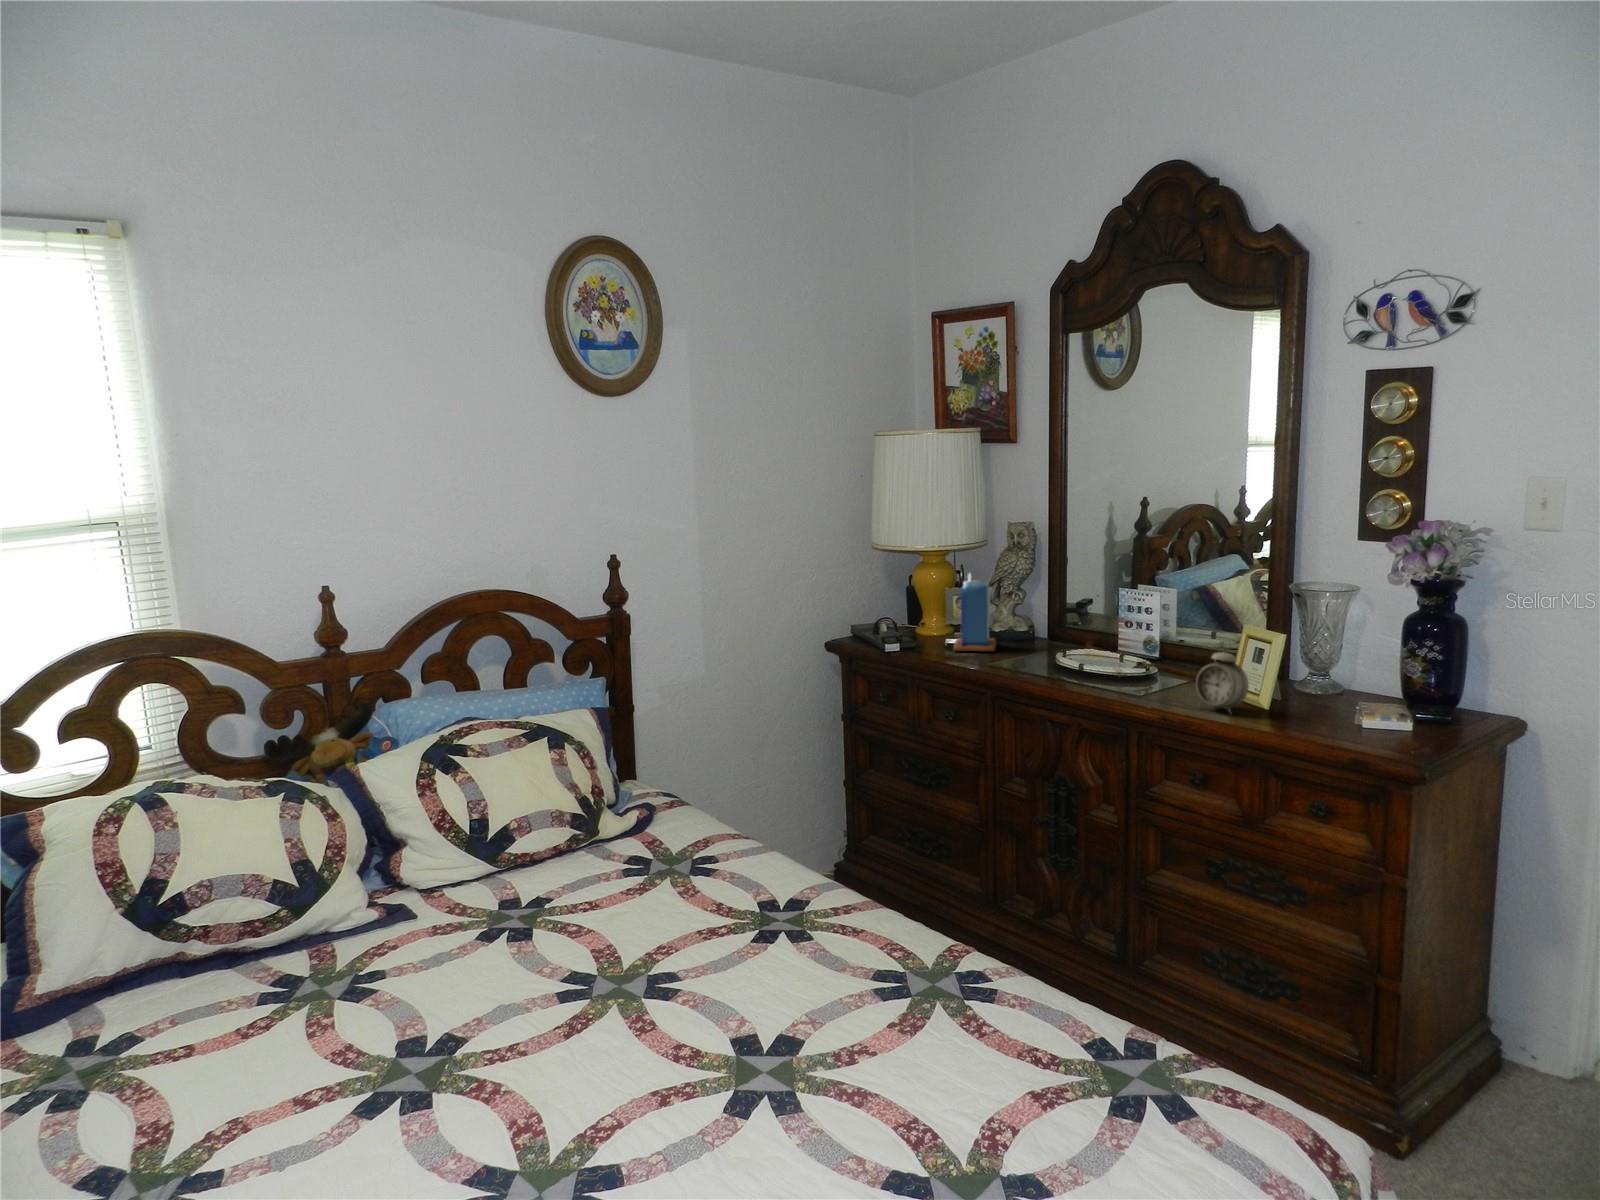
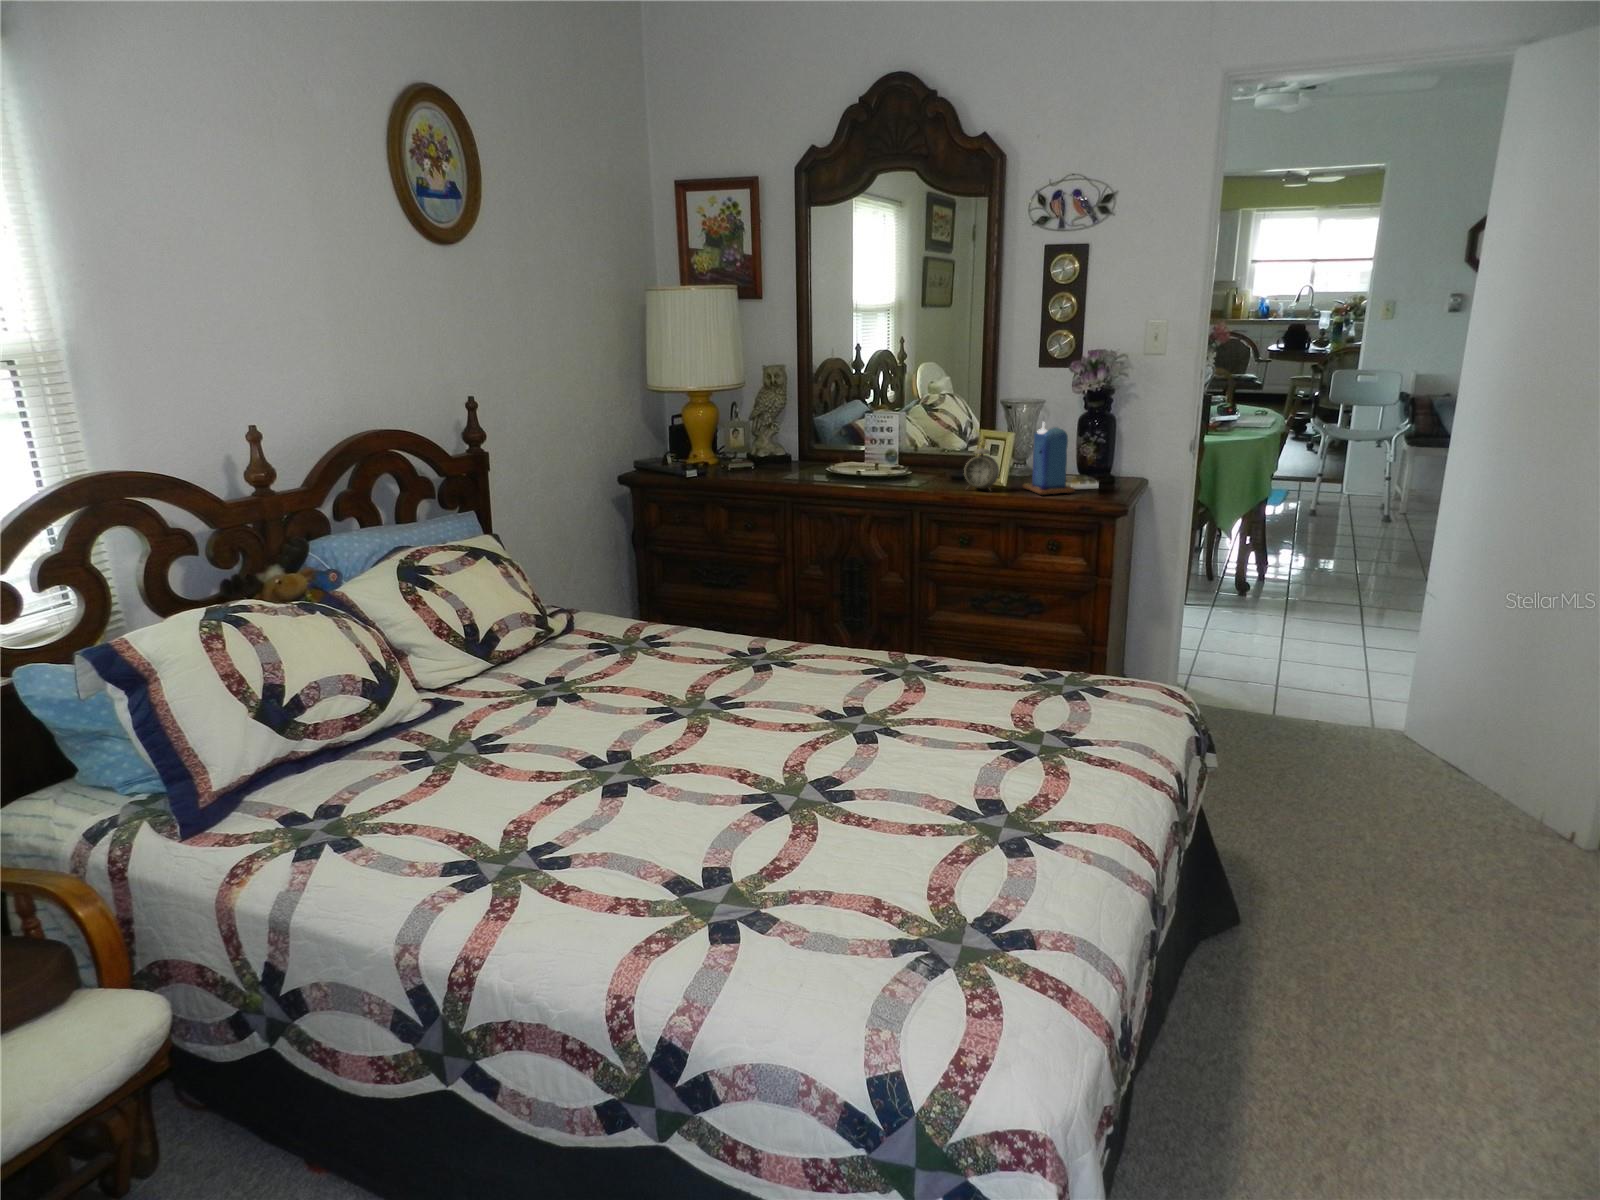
candle: present [953,574,996,651] -> present [1023,422,1075,495]

